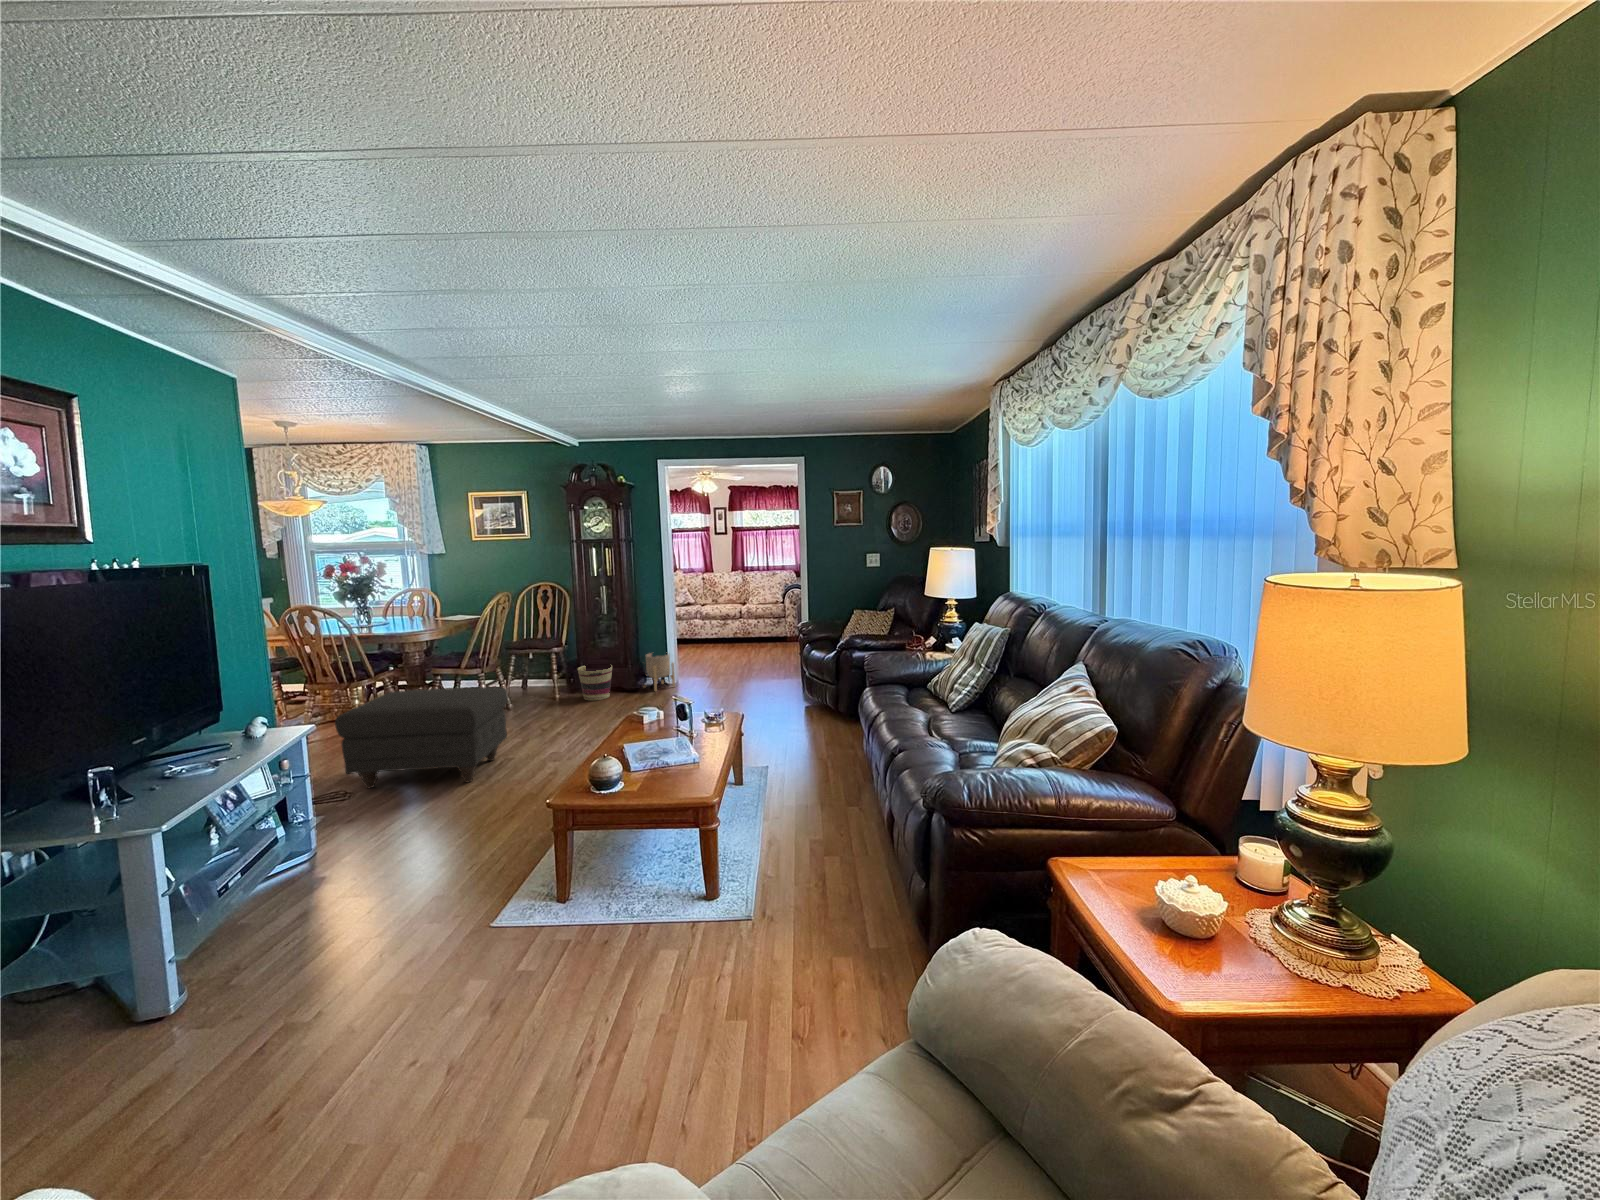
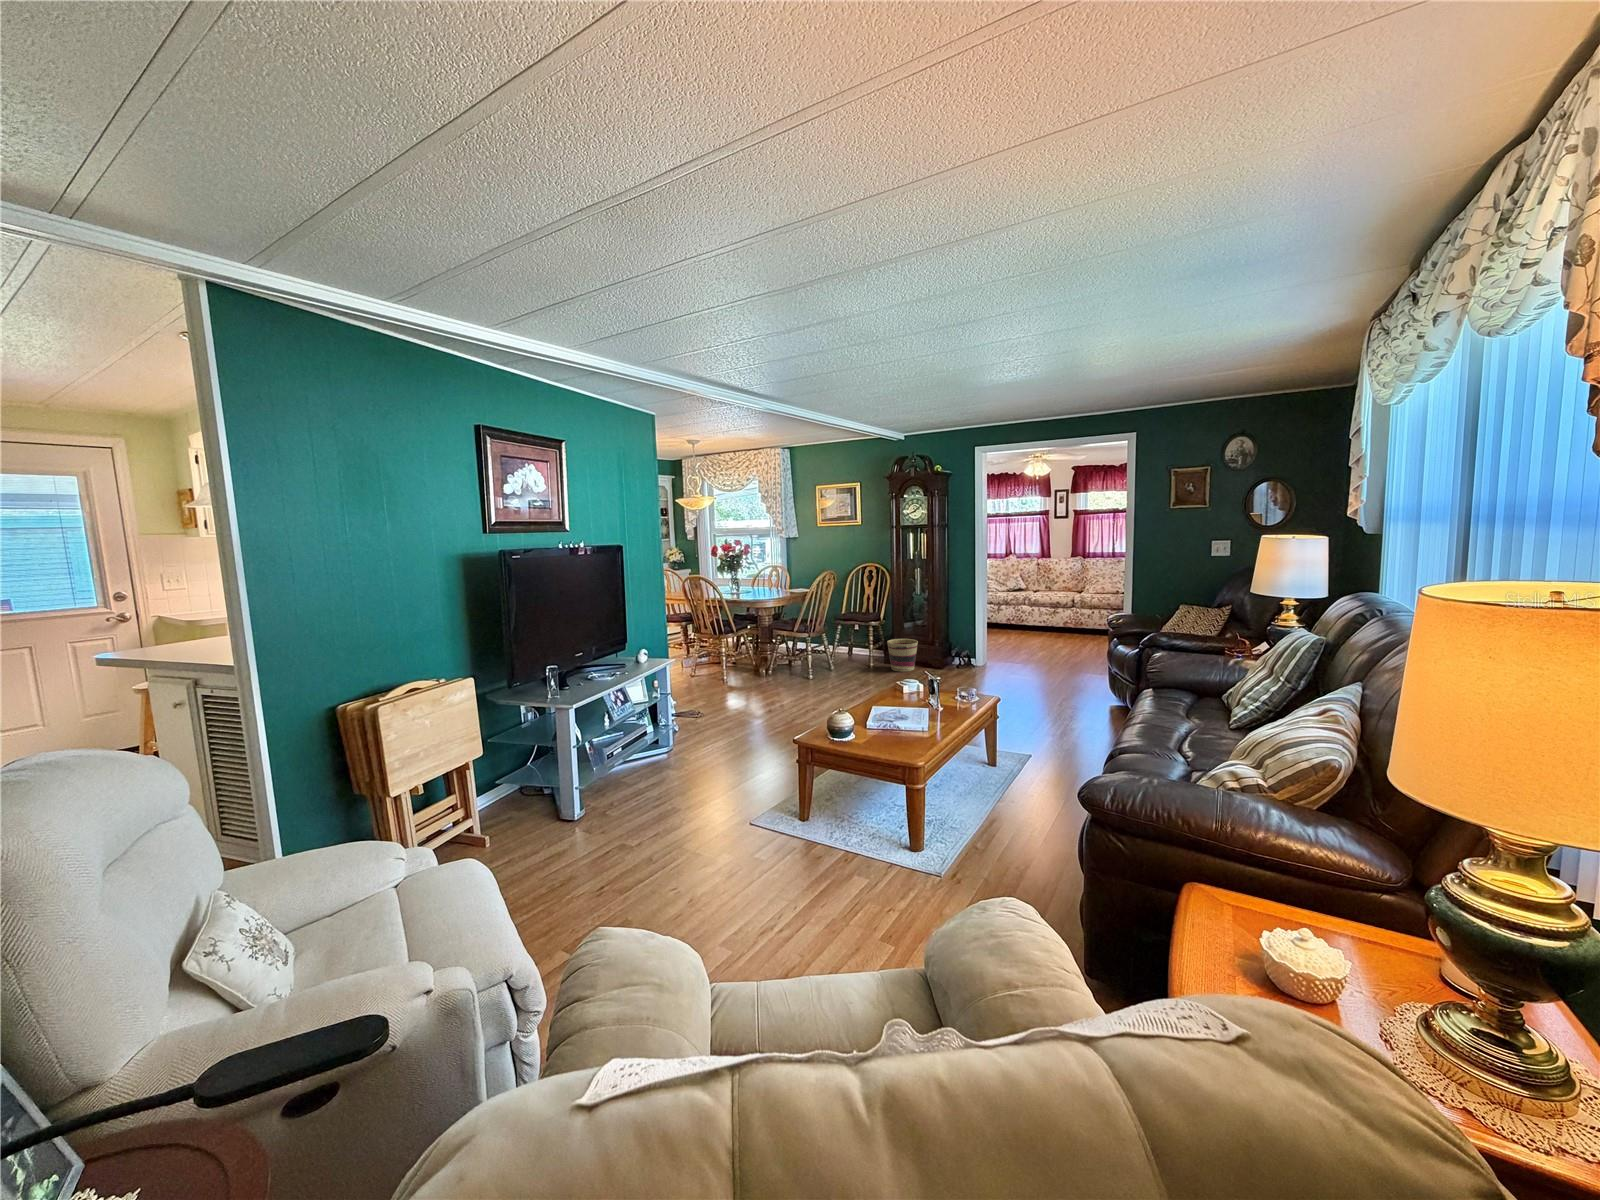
planter: present [643,653,675,691] -> none [947,634,978,671]
ottoman: present [335,687,508,788] -> none [695,643,813,721]

